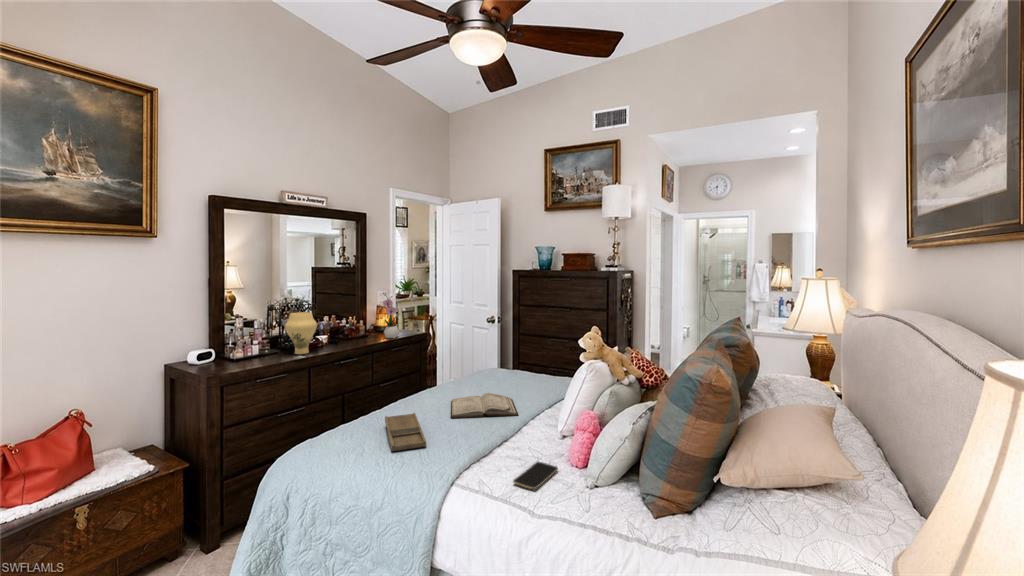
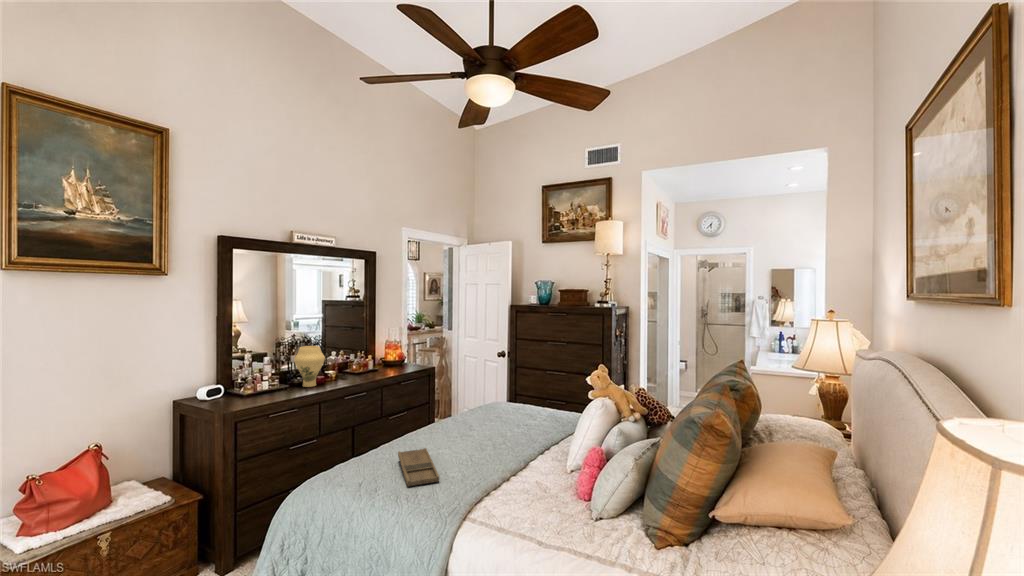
flower arrangement: present [383,293,399,338] -> none [387,325,403,370]
diary: present [451,393,519,418] -> none [458,427,524,453]
smartphone: present [513,462,558,489] -> none [523,496,564,523]

